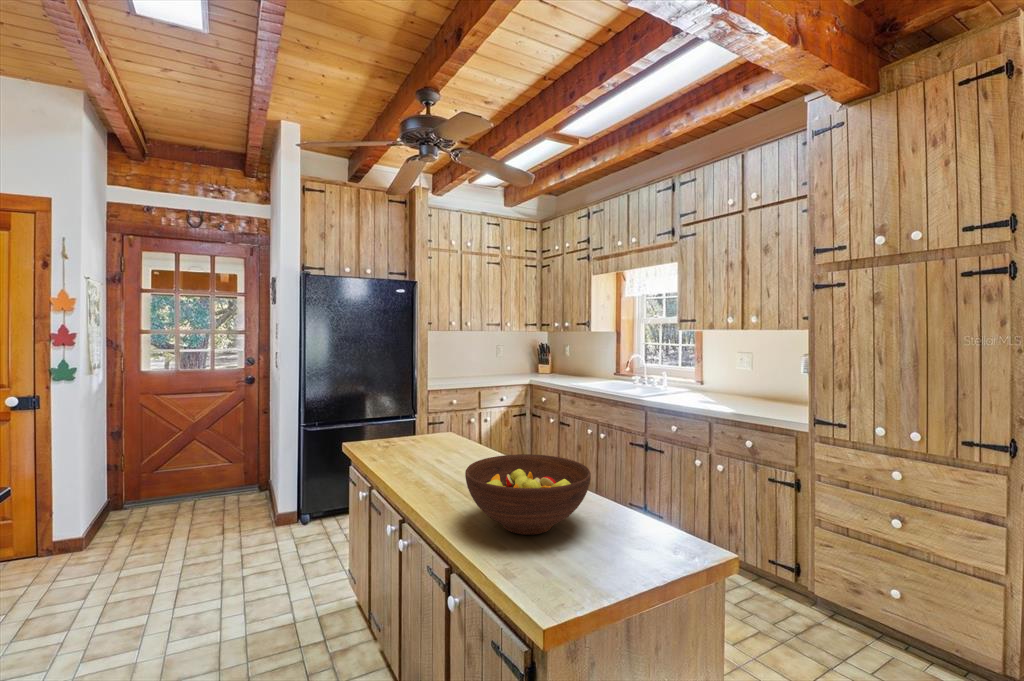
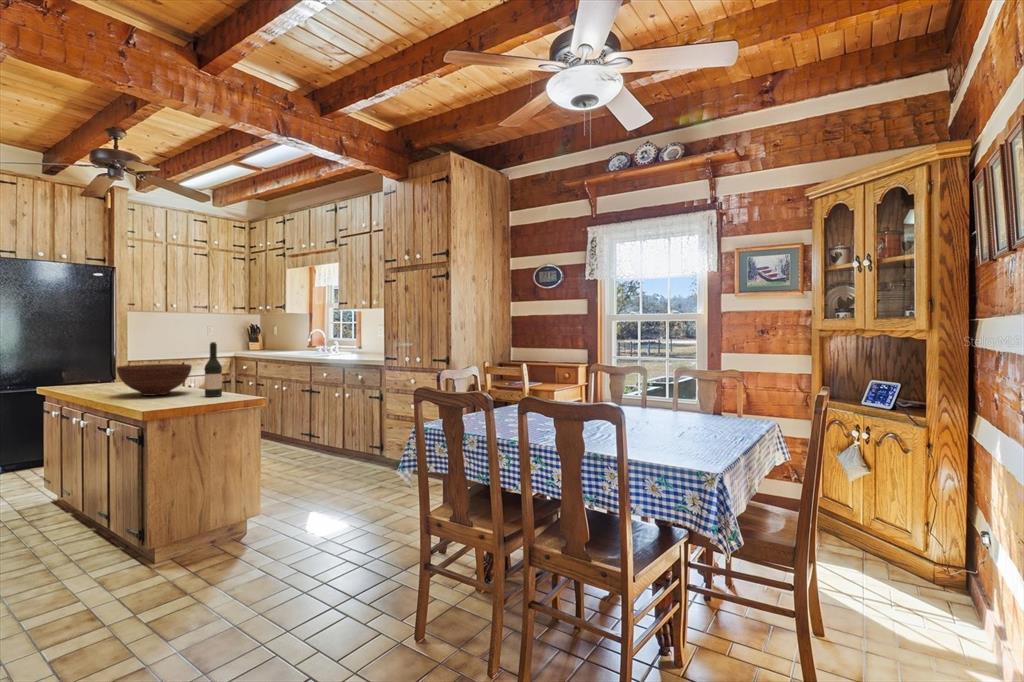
wine bottle: none [636,433,669,561] -> present [205,342,222,397]

